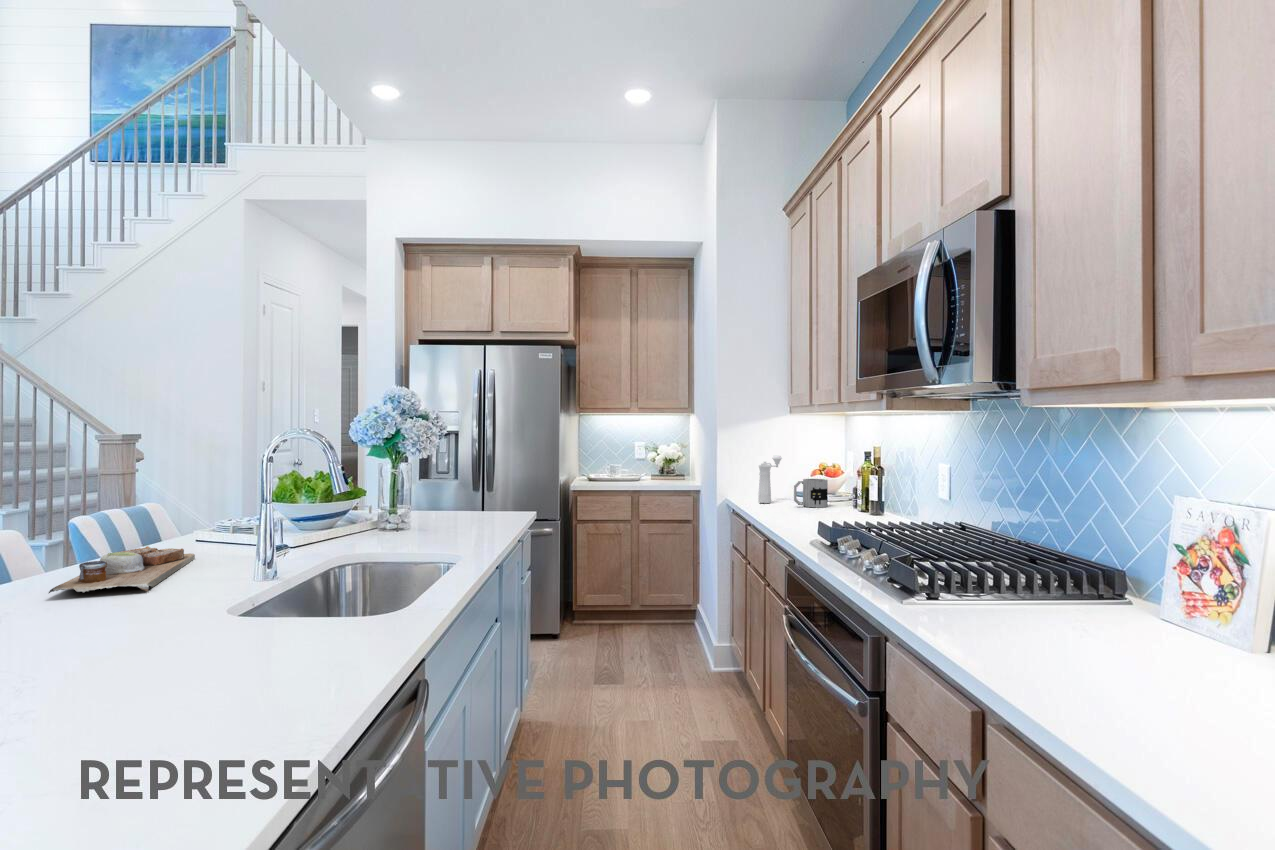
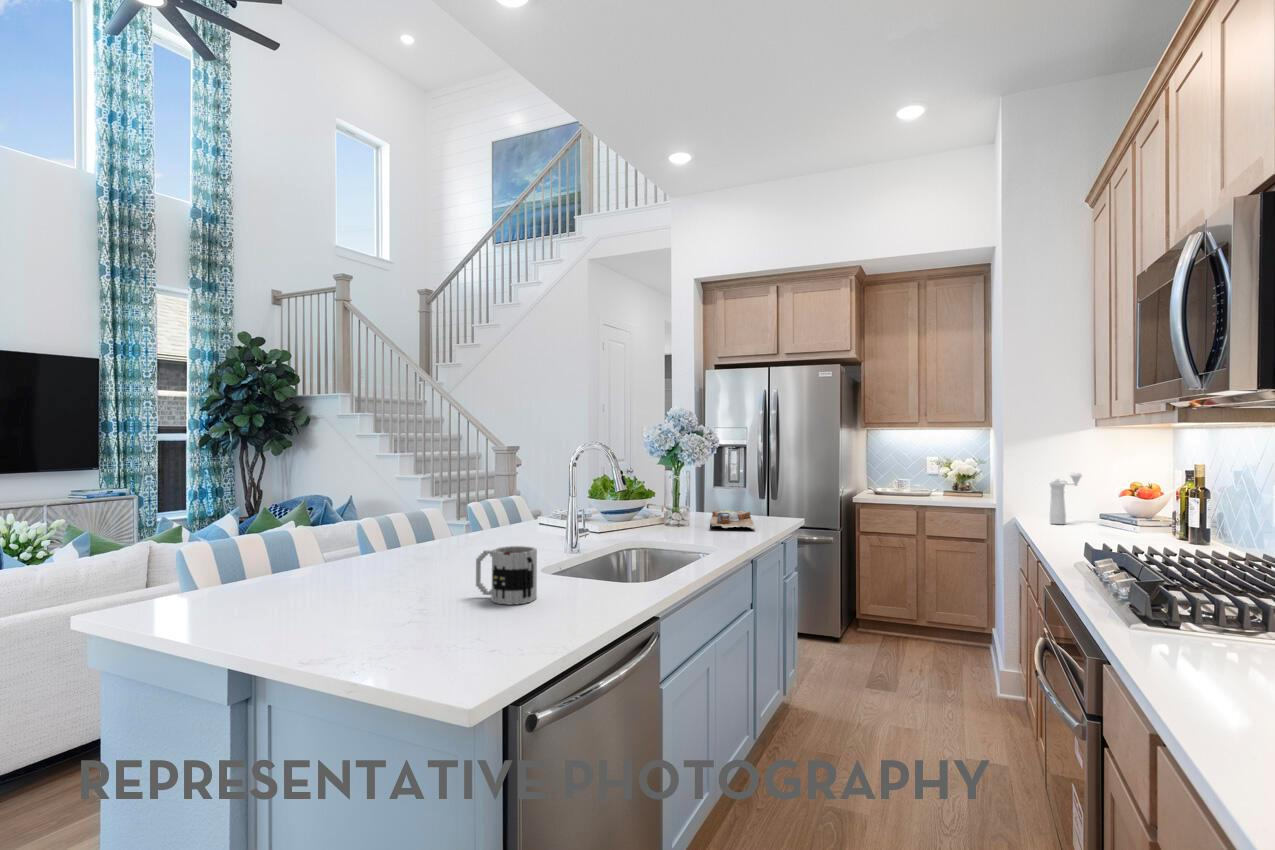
mug: present [794,479,828,508] -> present [476,546,537,605]
cutting board: present [49,546,195,593] -> present [710,510,755,531]

